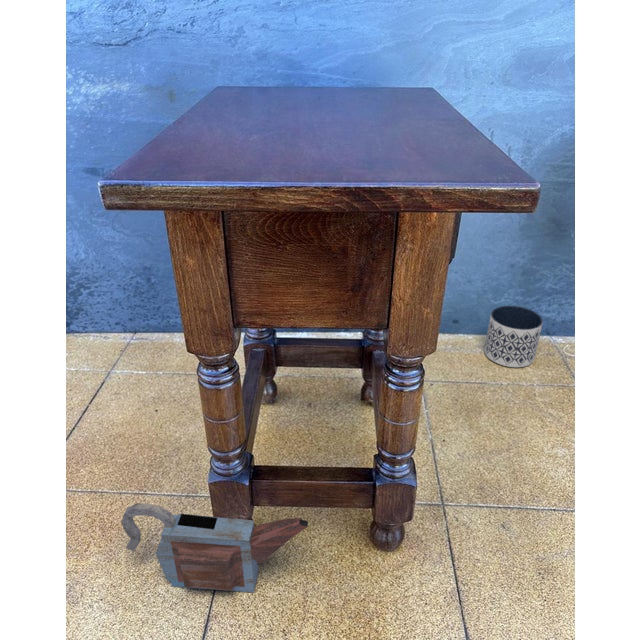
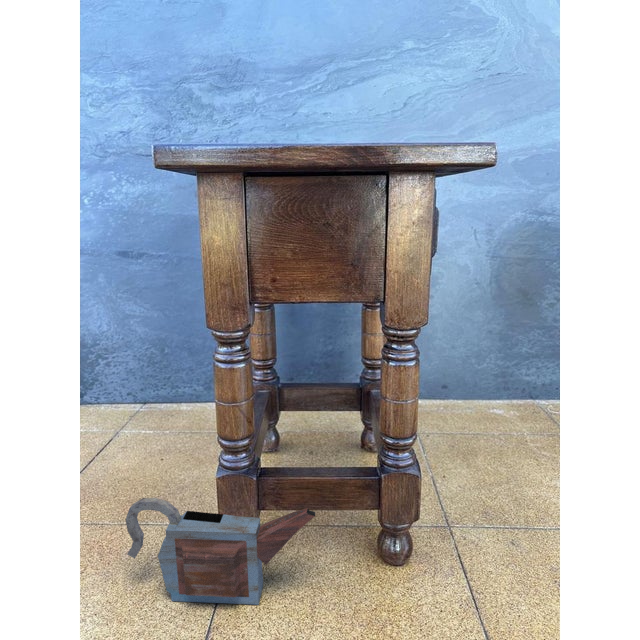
planter: present [485,306,543,367] -> none [475,367,527,422]

